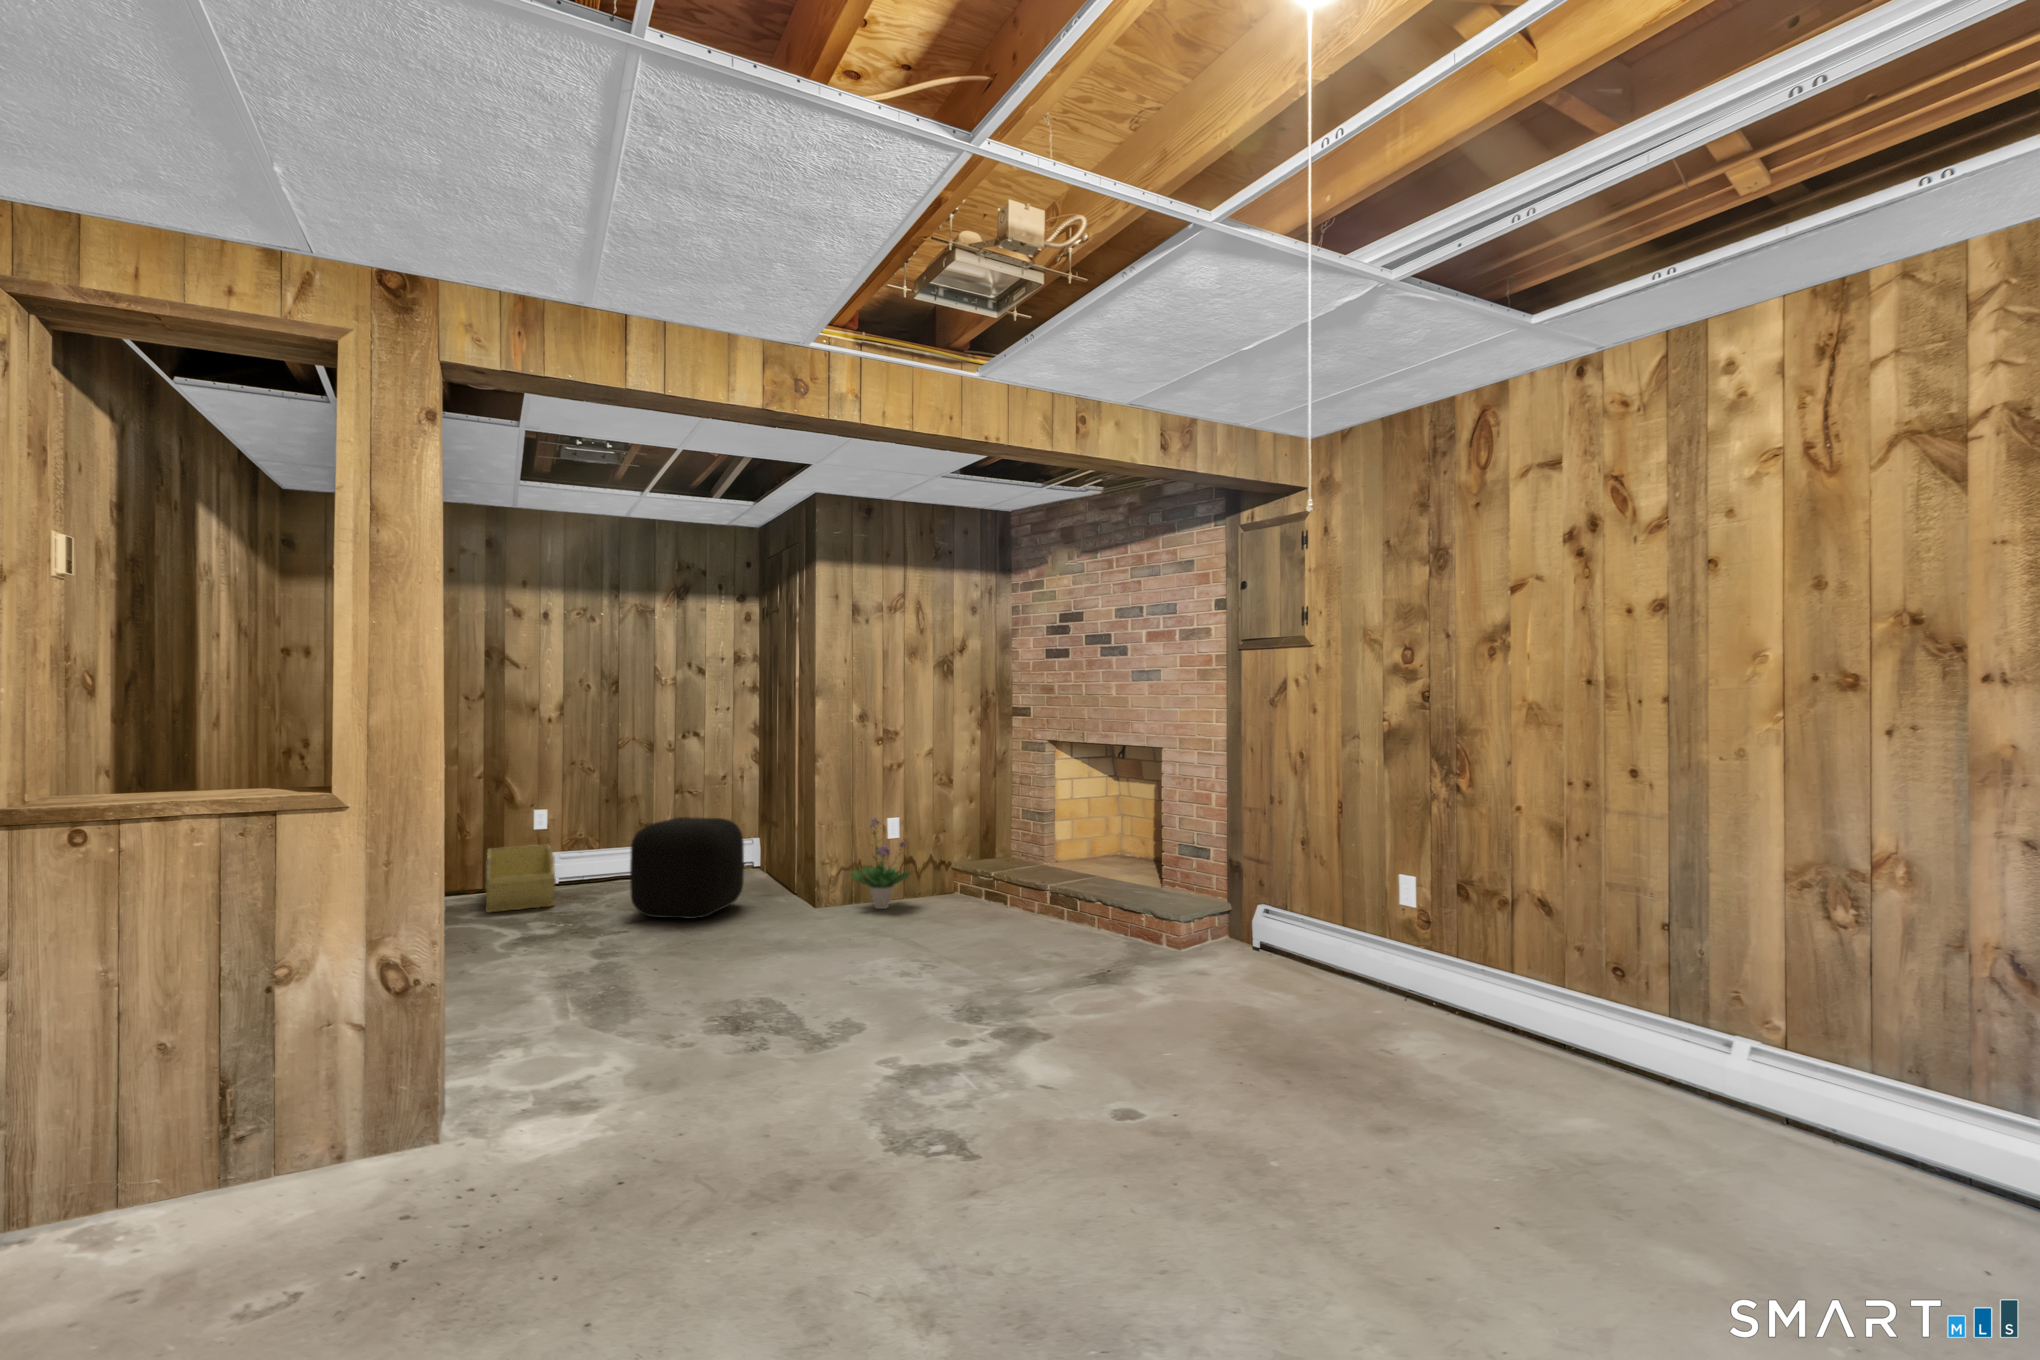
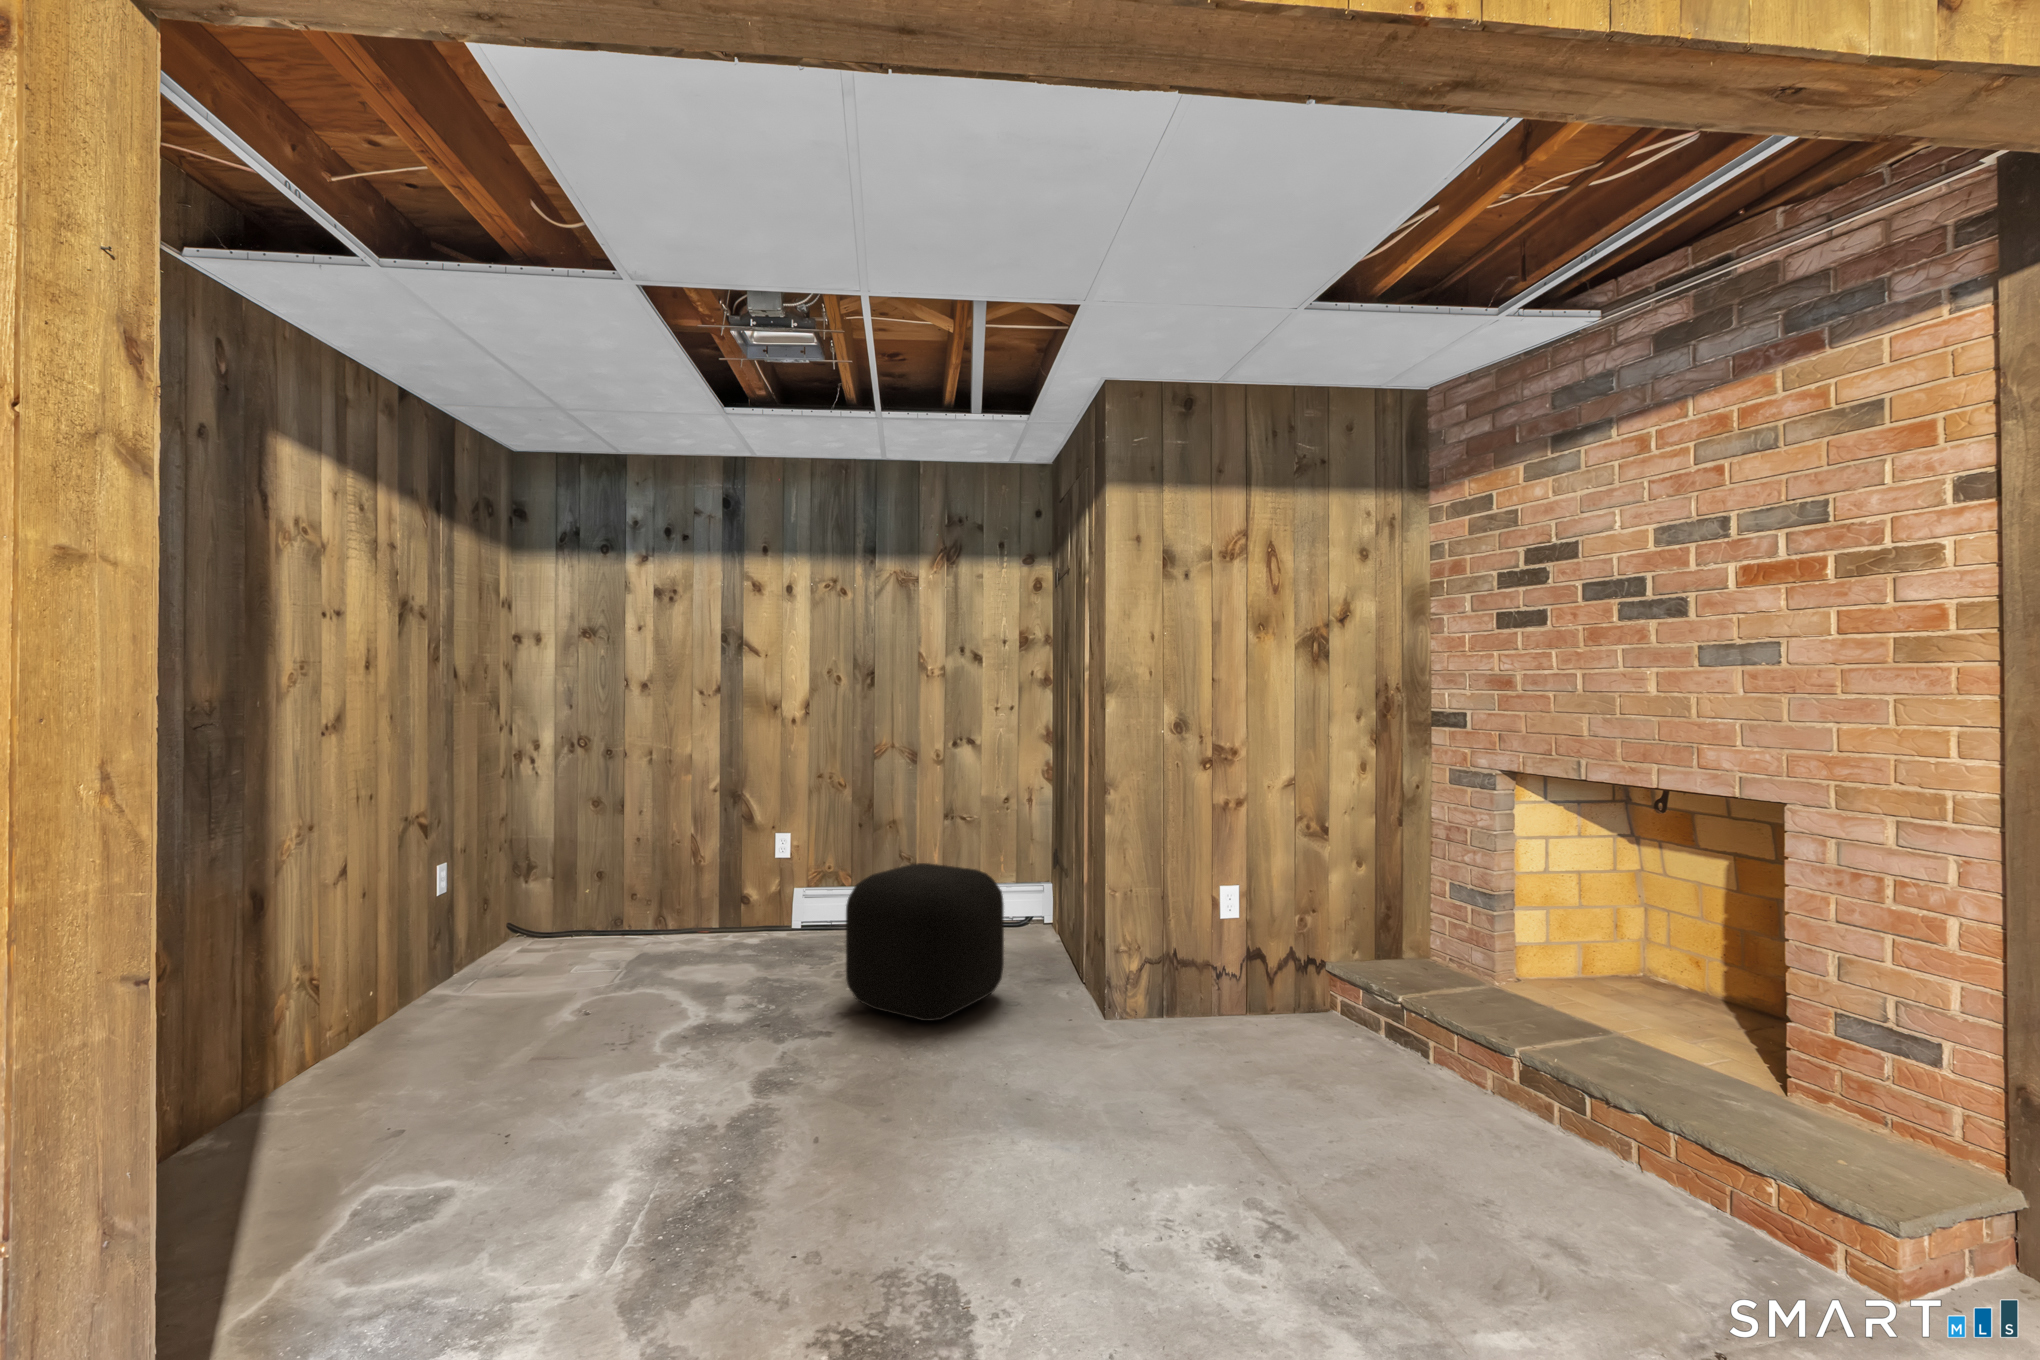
potted plant: present [851,817,911,909] -> none [1153,885,1263,1038]
storage bin: present [485,845,556,912] -> none [690,878,793,970]

